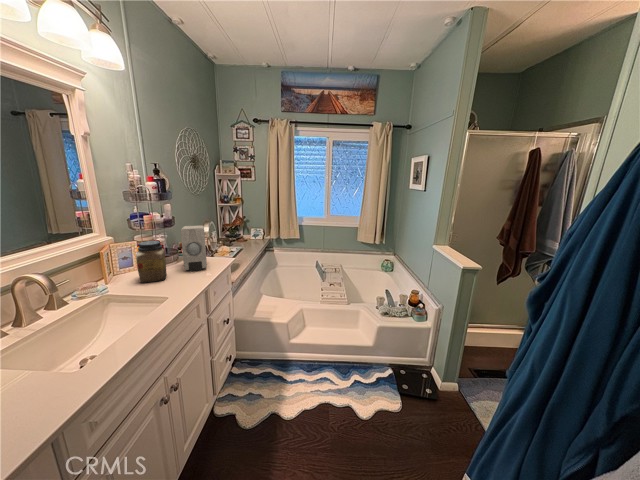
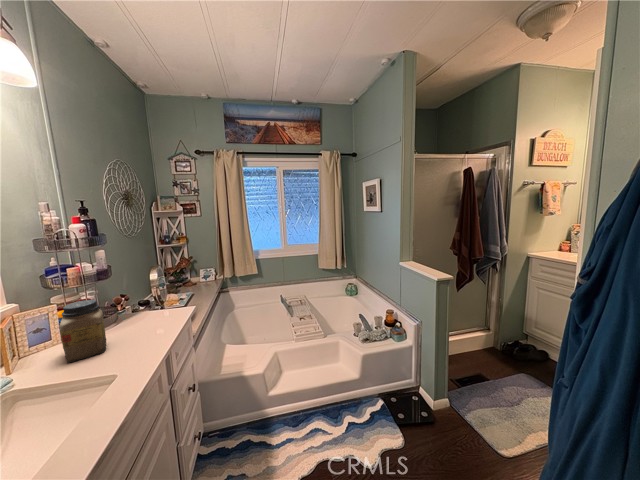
soap dispenser: present [181,225,207,272] -> none [125,272,162,333]

